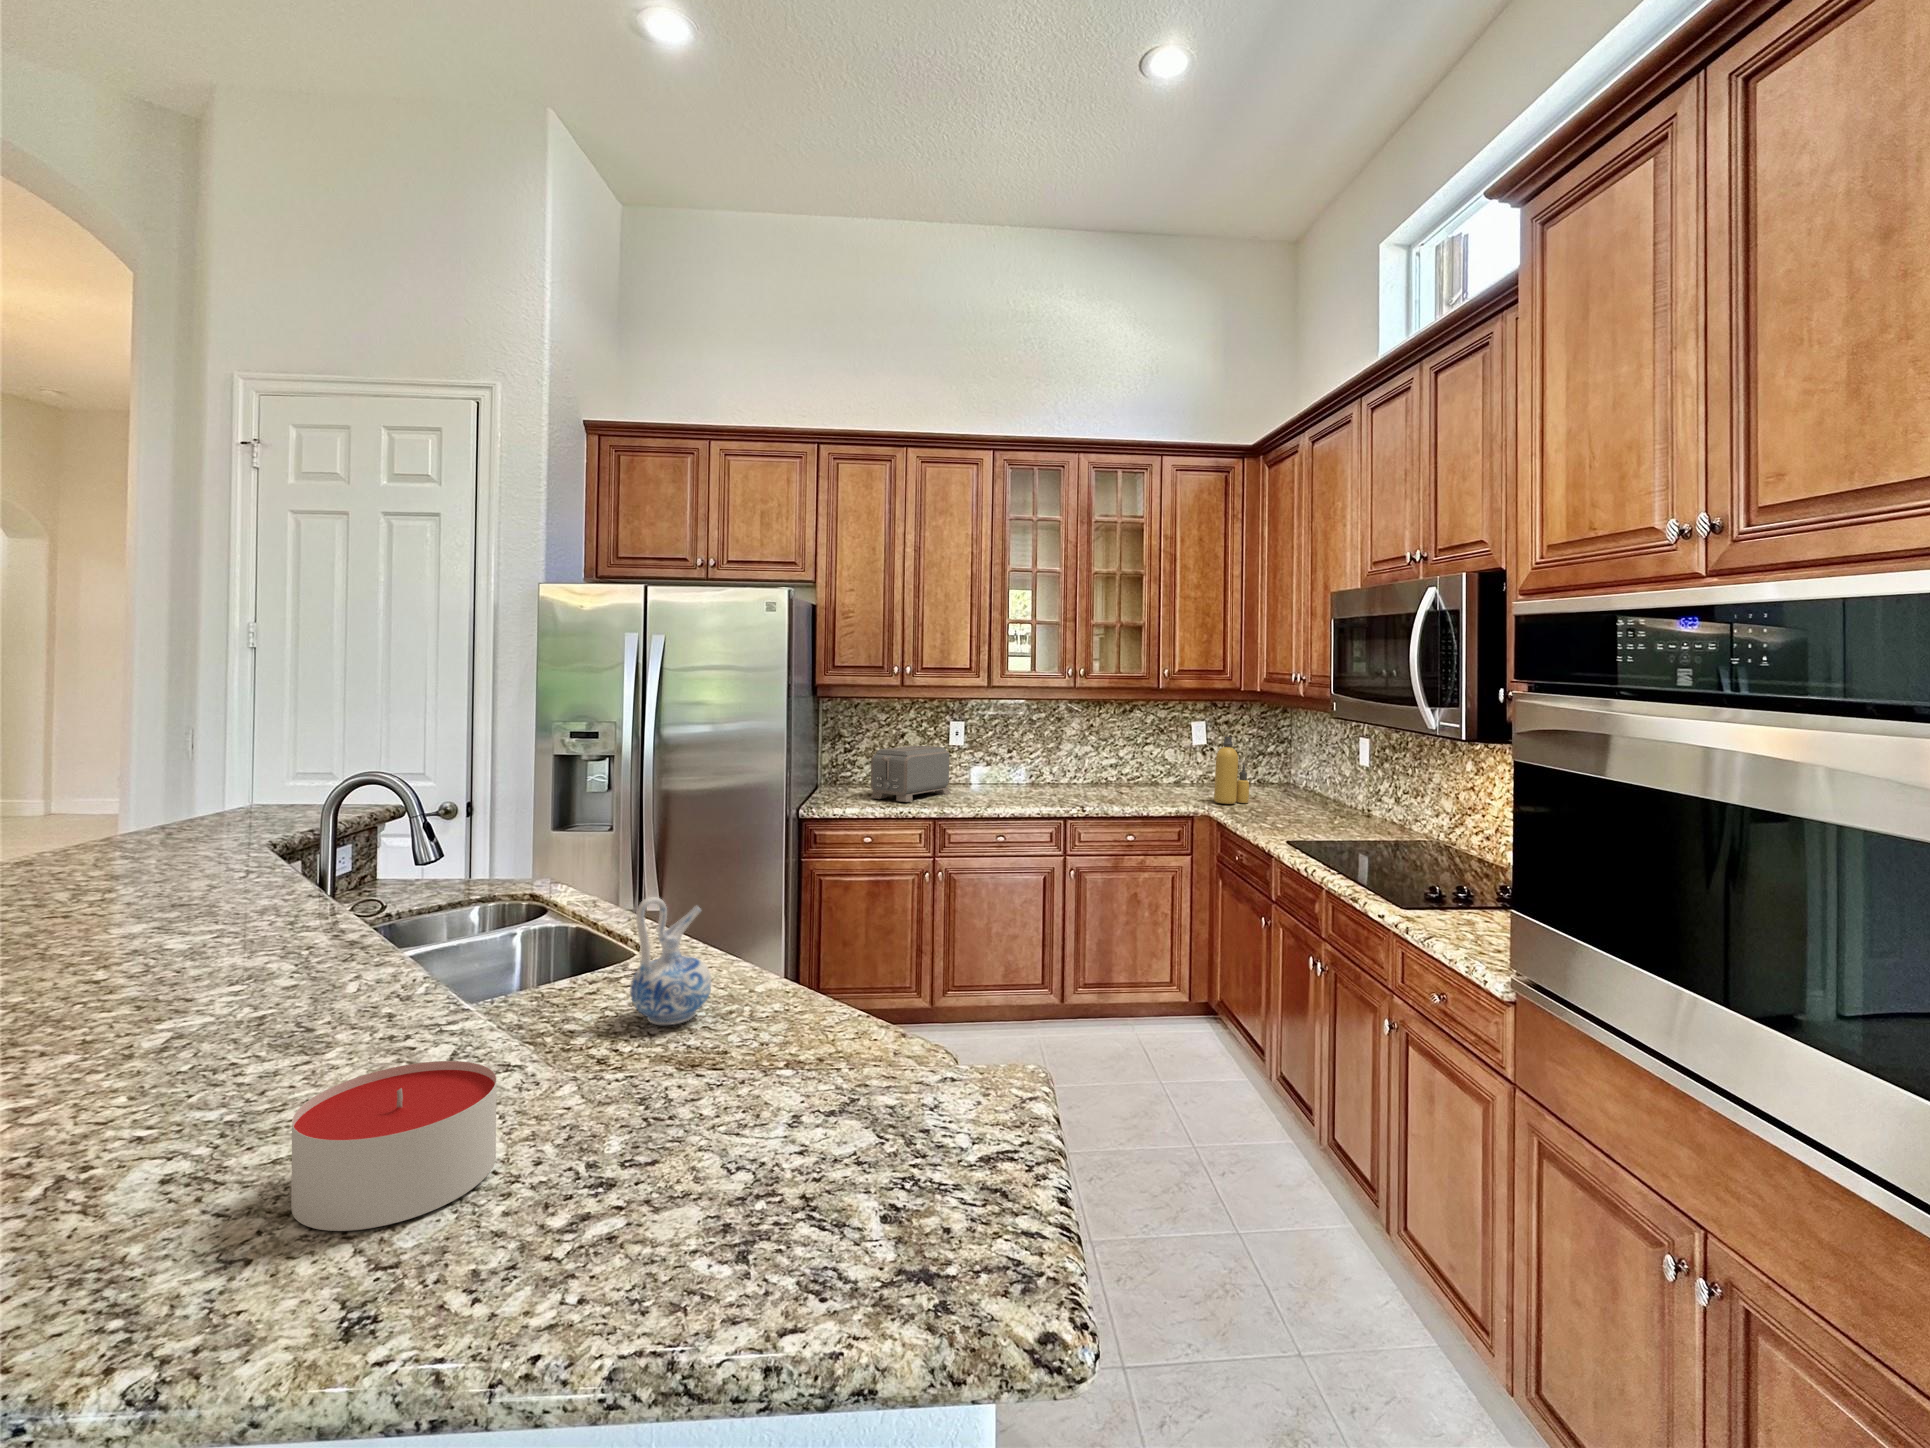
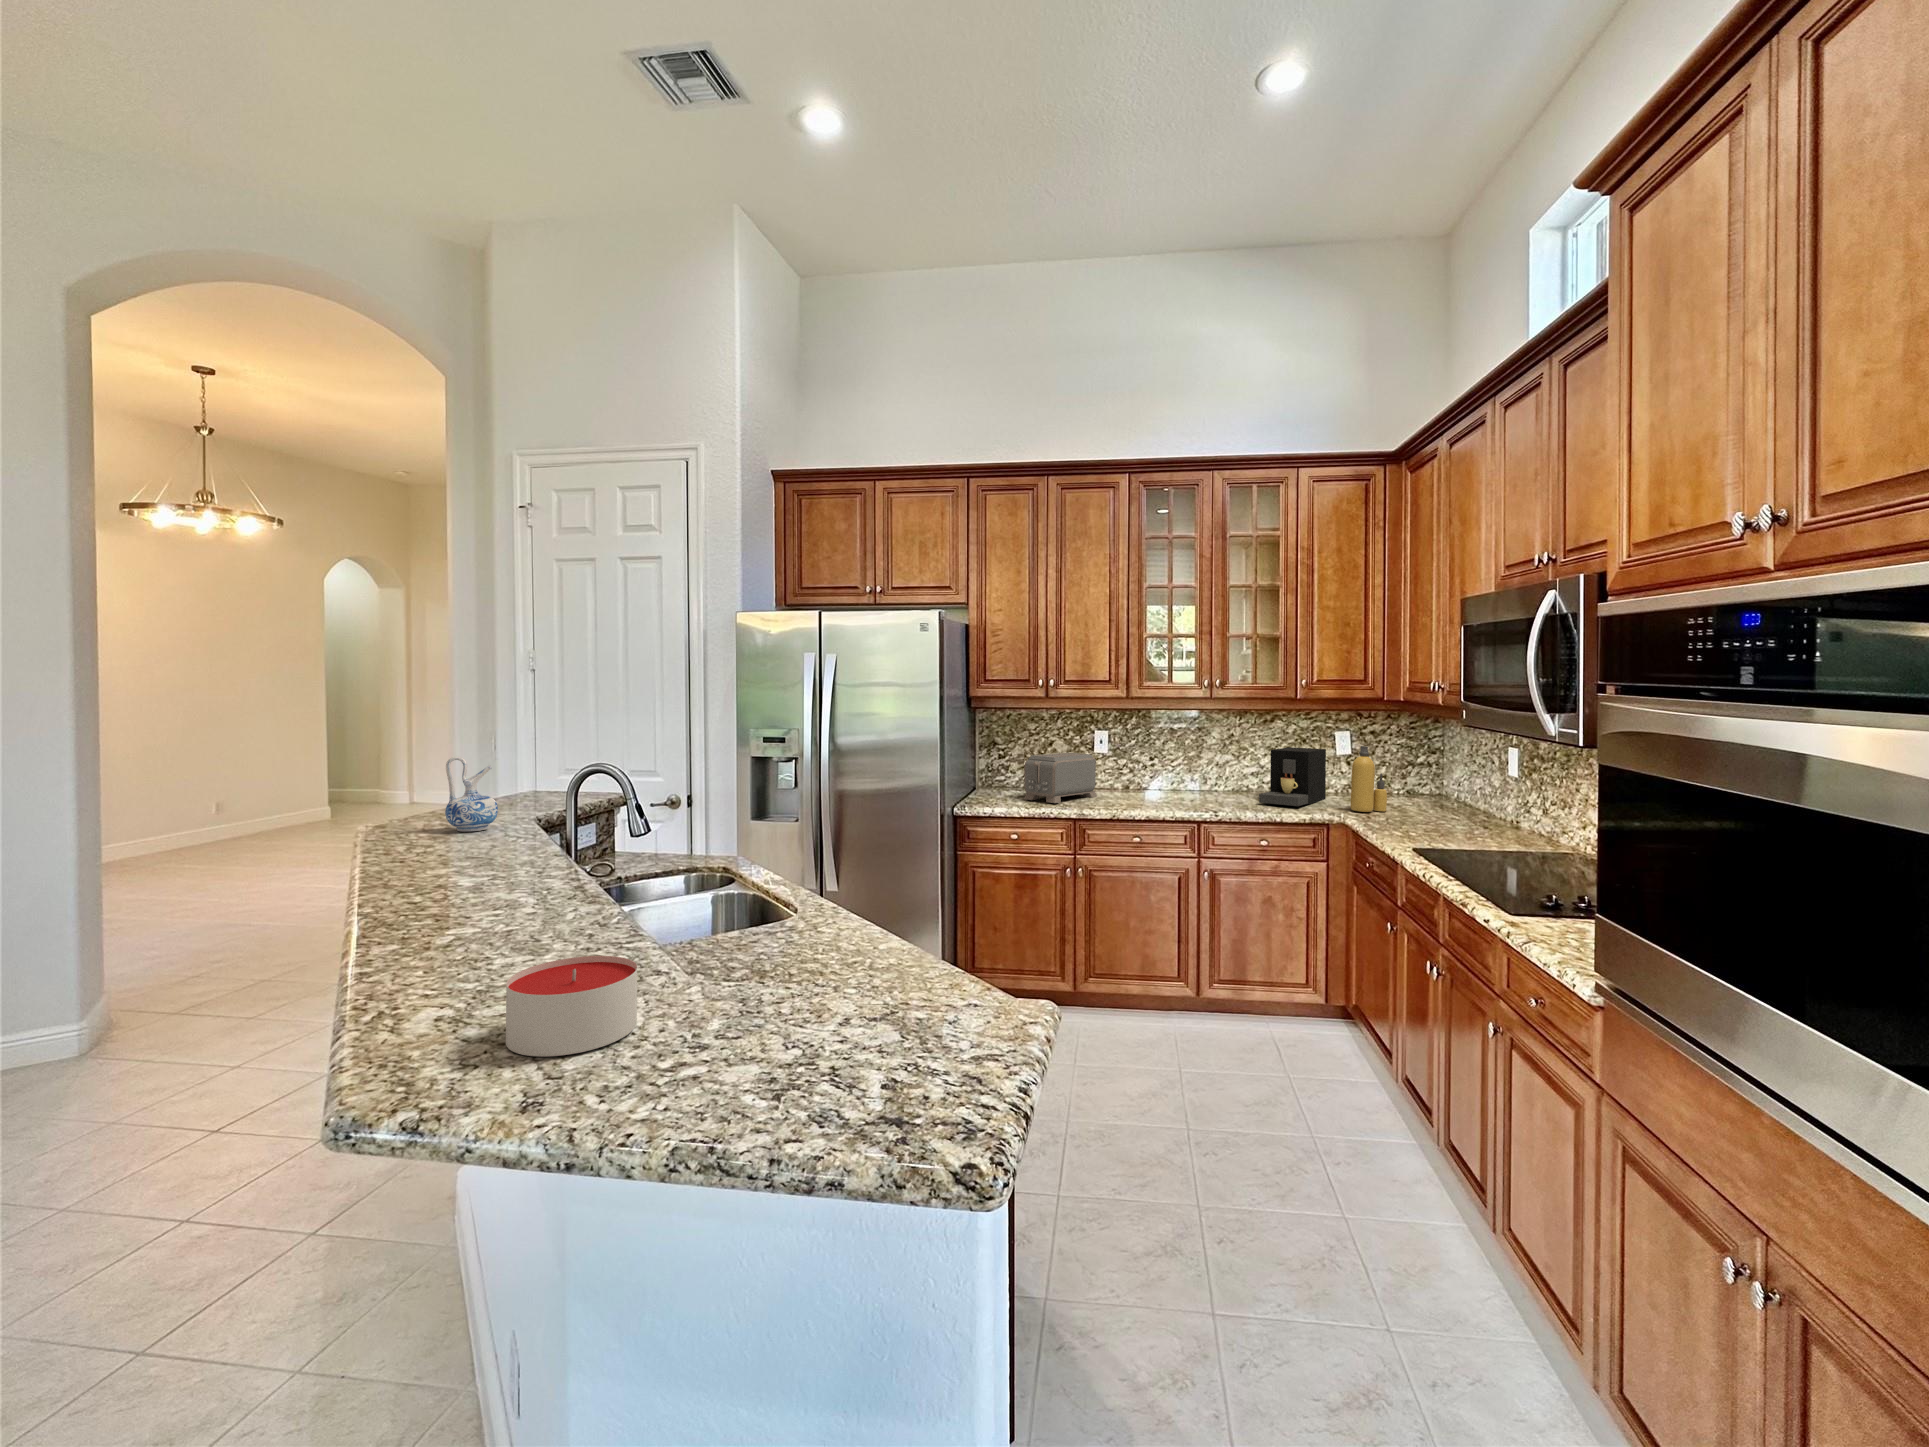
coffee maker: none [1122,738,1187,800] -> present [1259,747,1326,806]
ceramic pitcher: present [630,897,711,1025] -> present [445,756,498,832]

